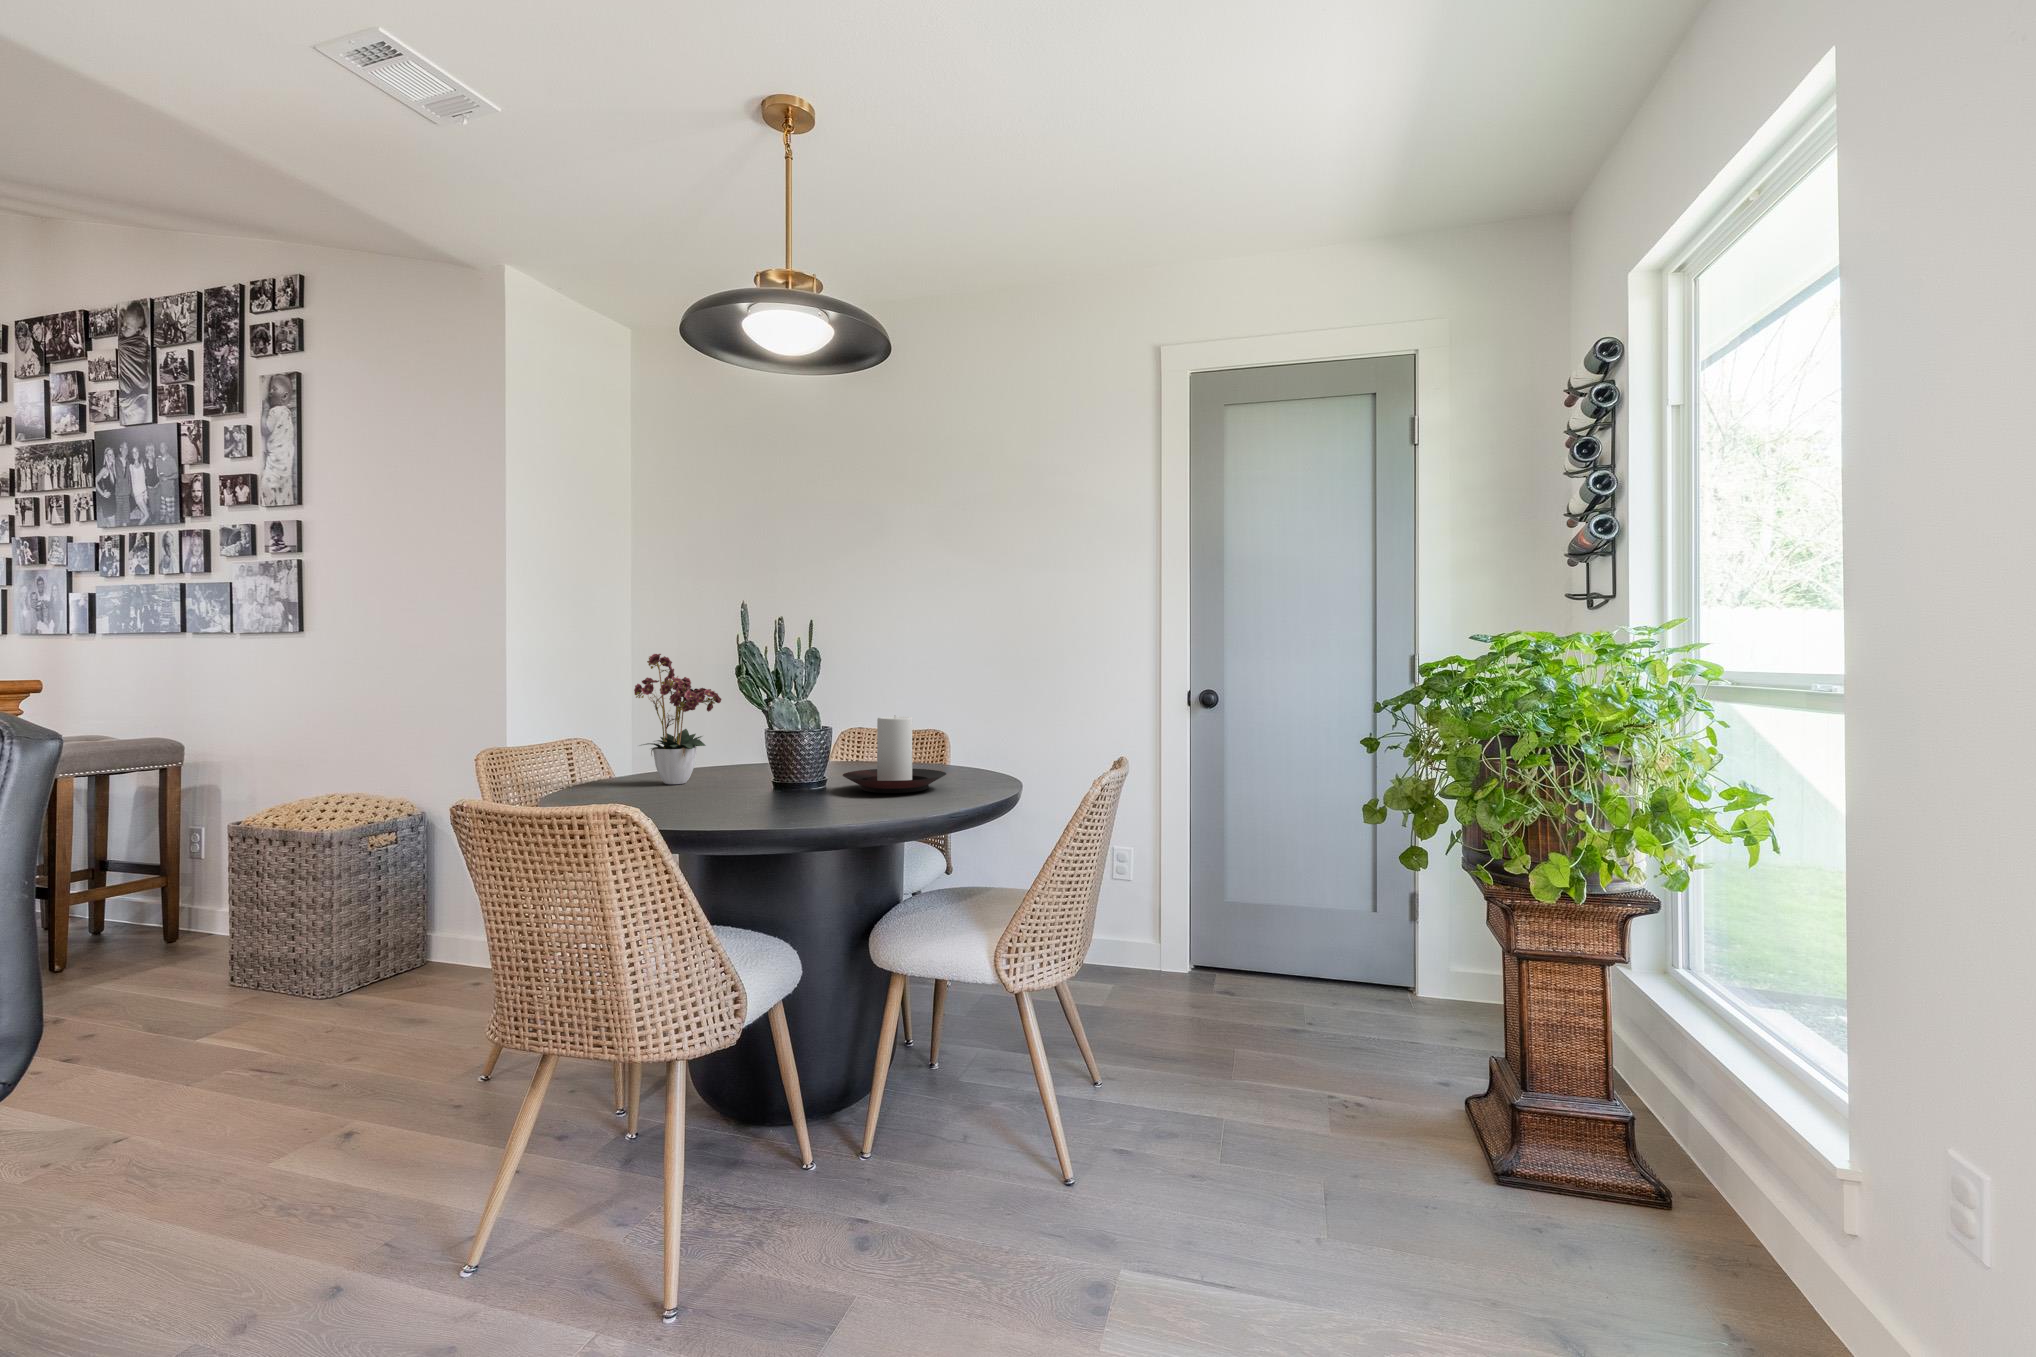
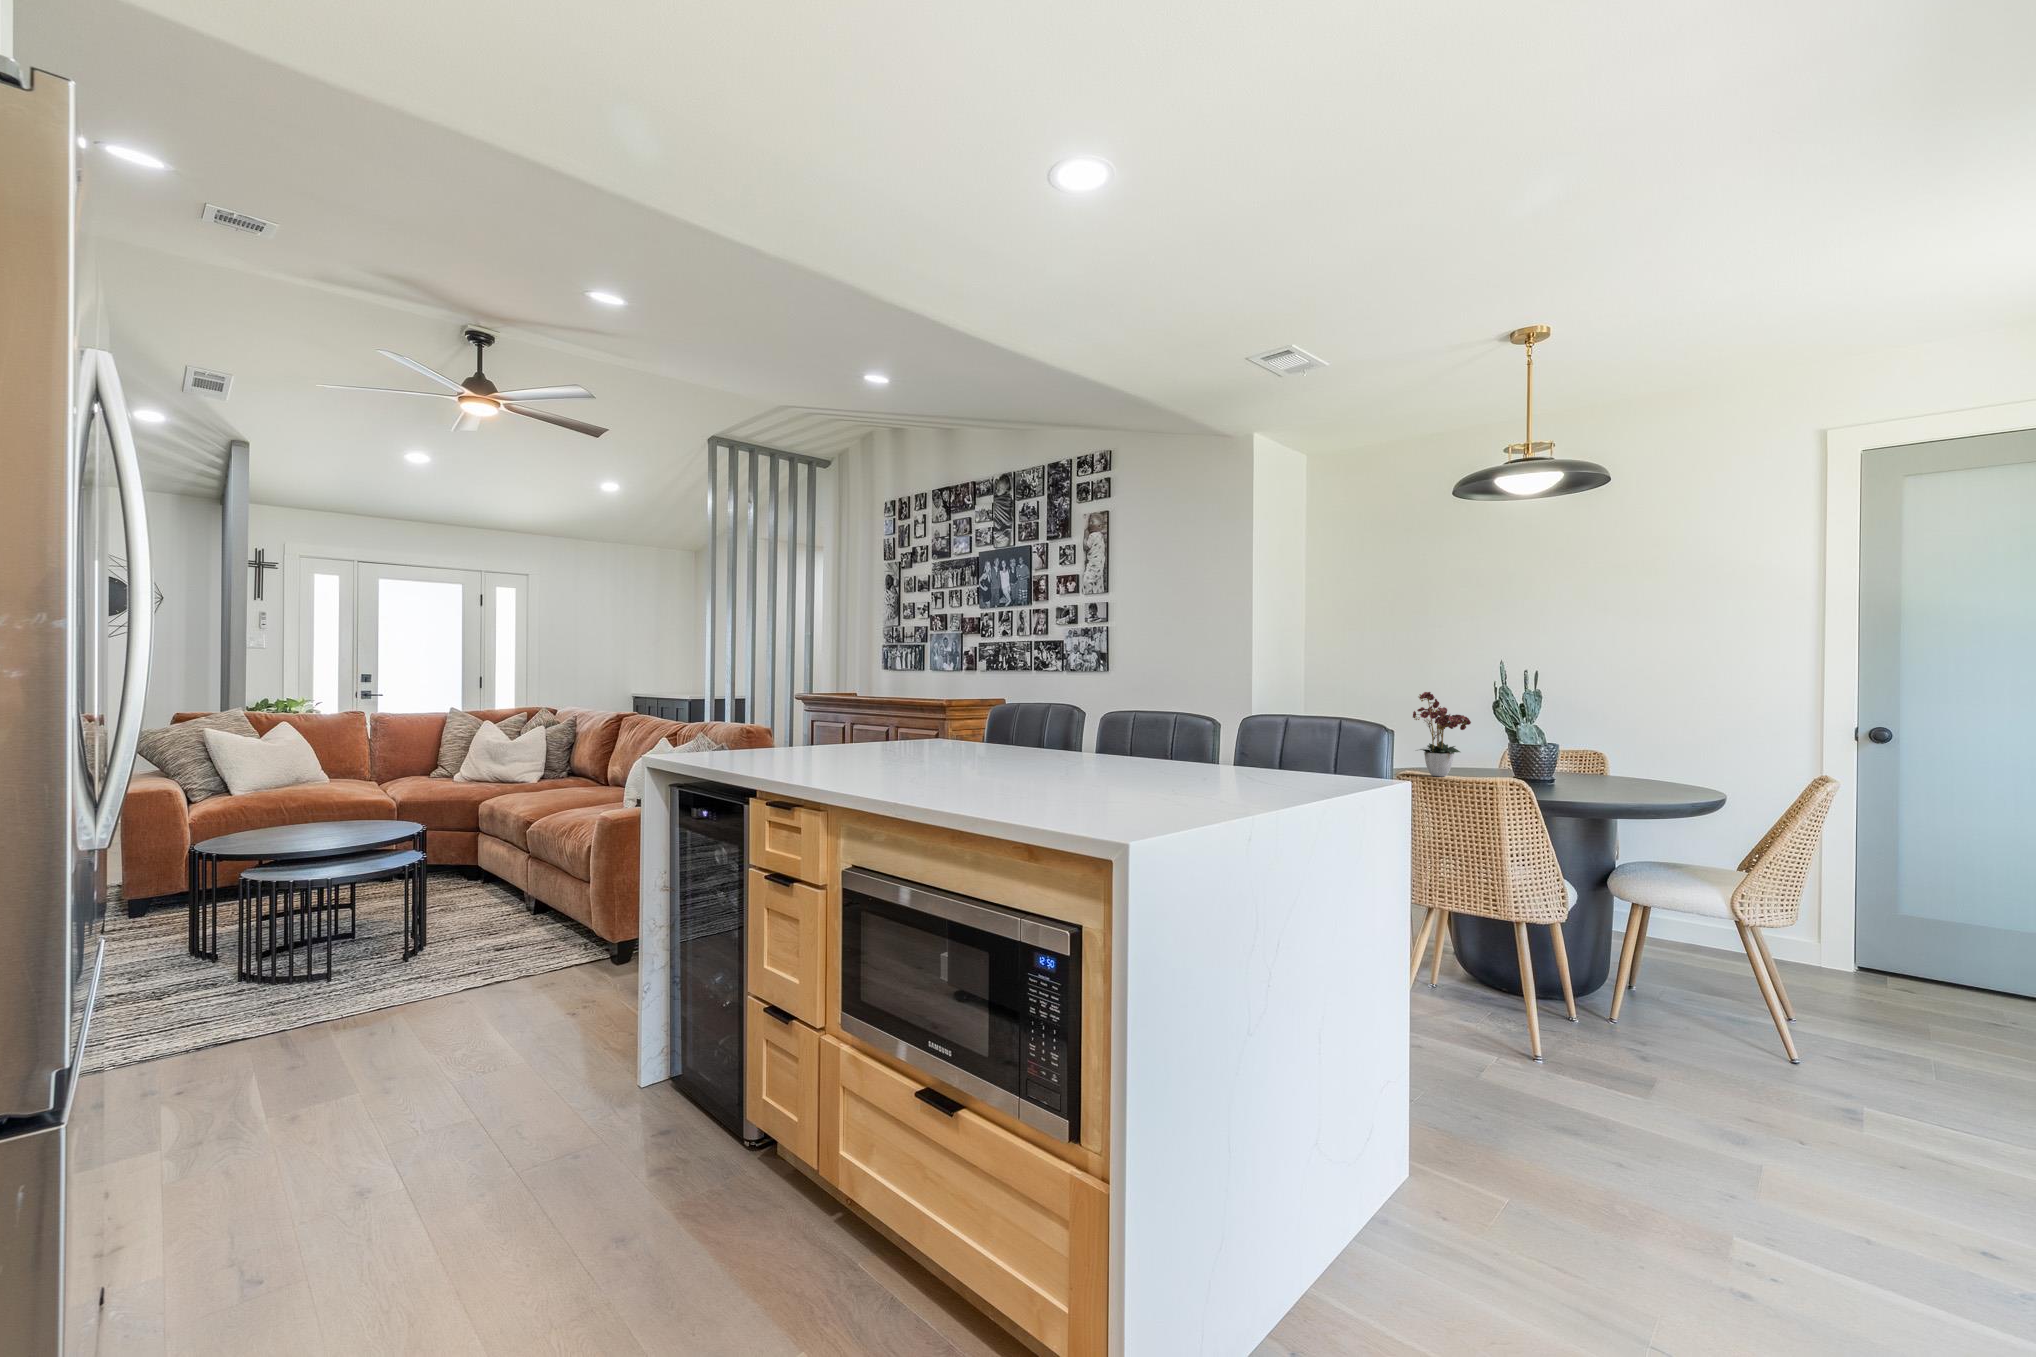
candle holder: present [843,716,946,793] -> none [1578,734,1663,789]

